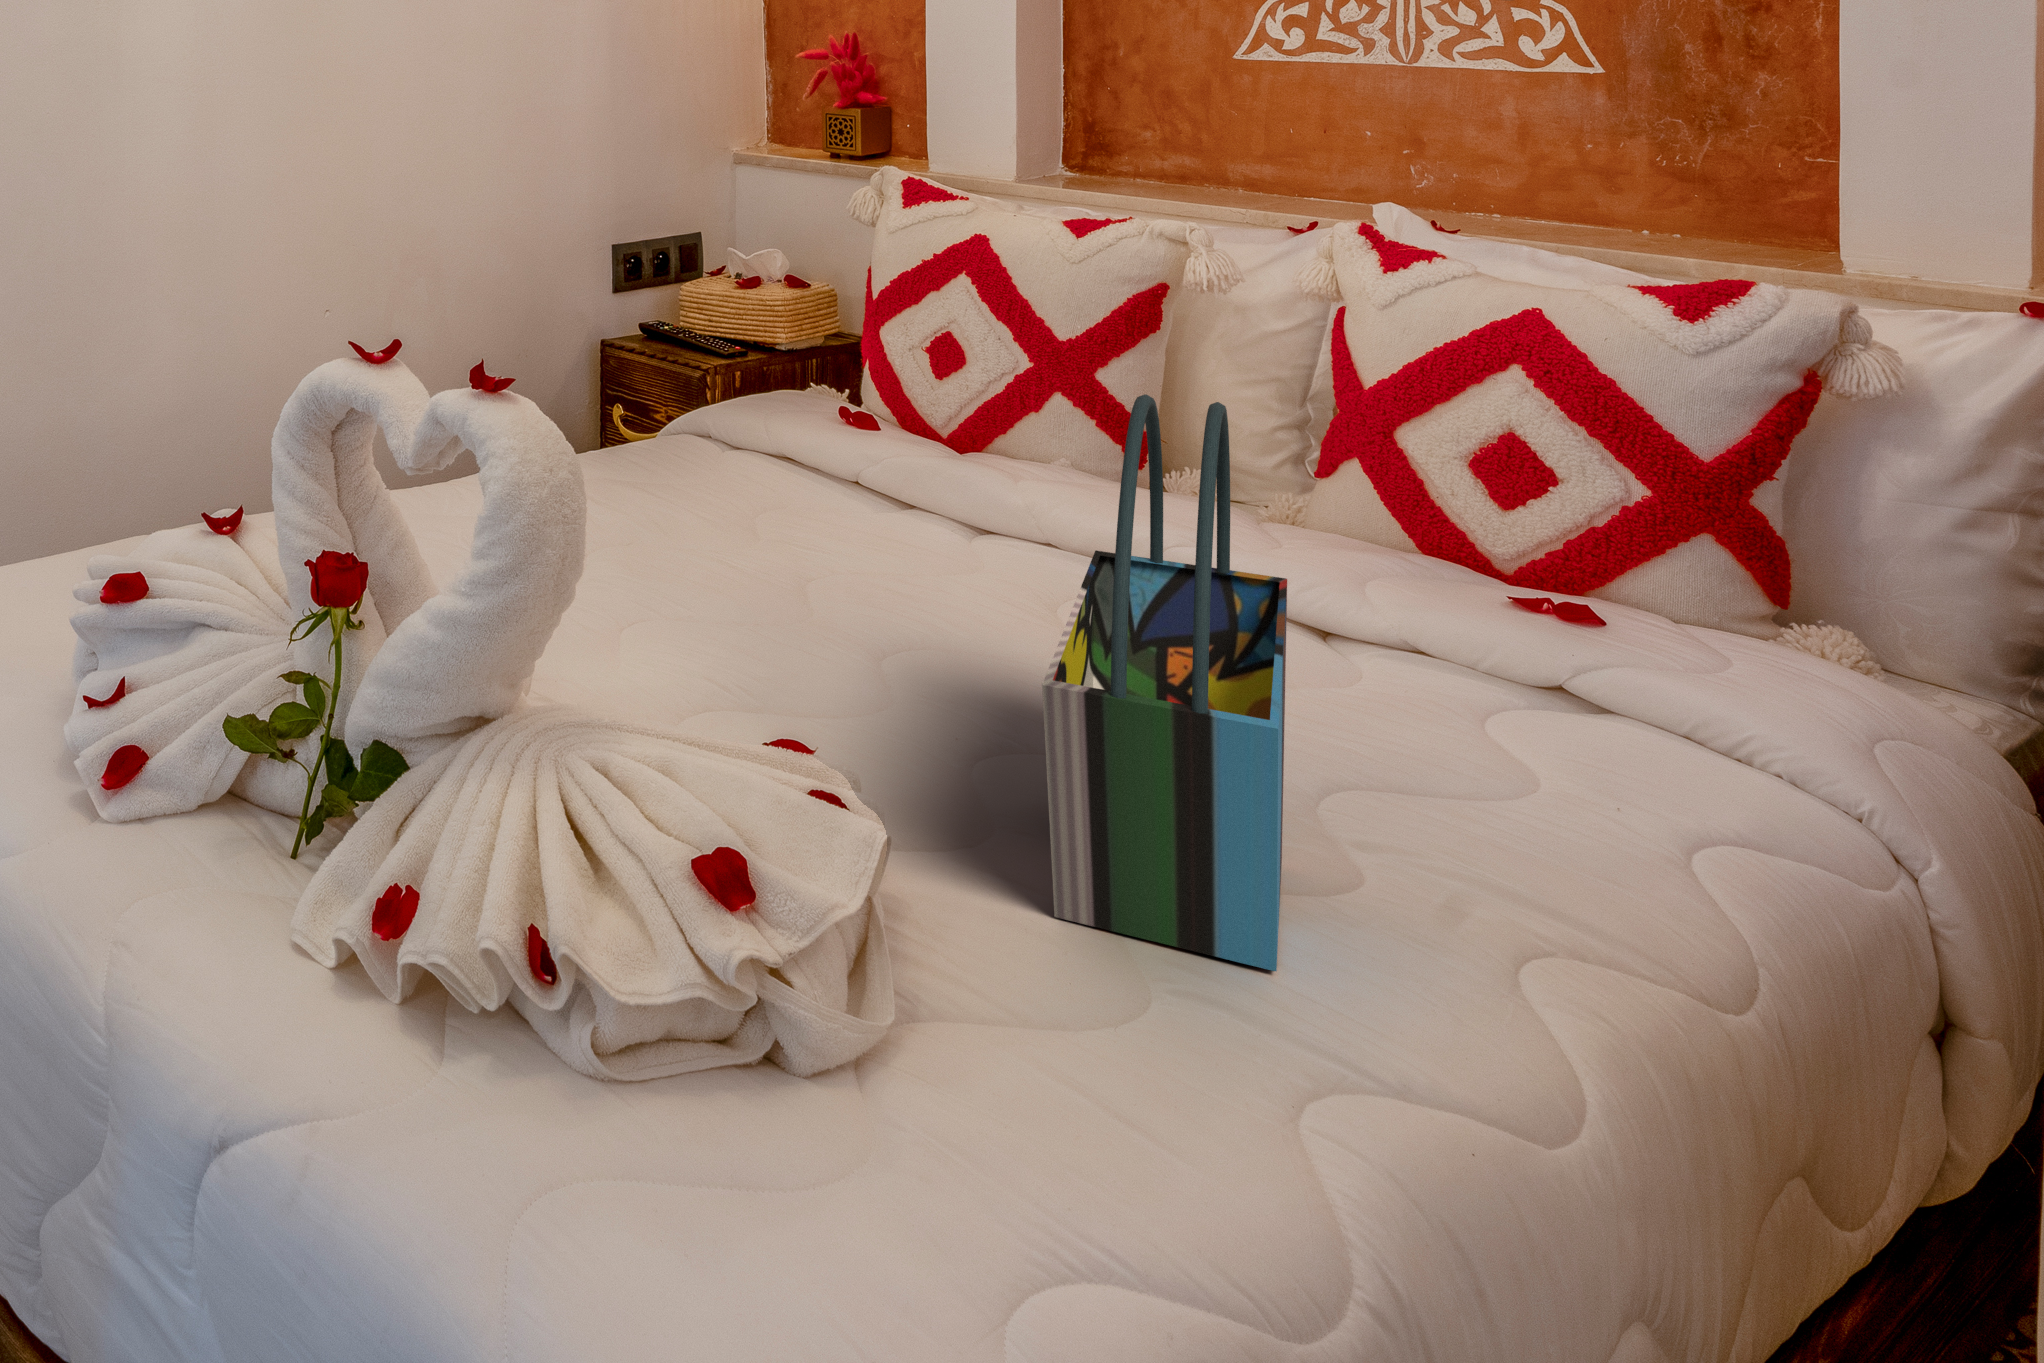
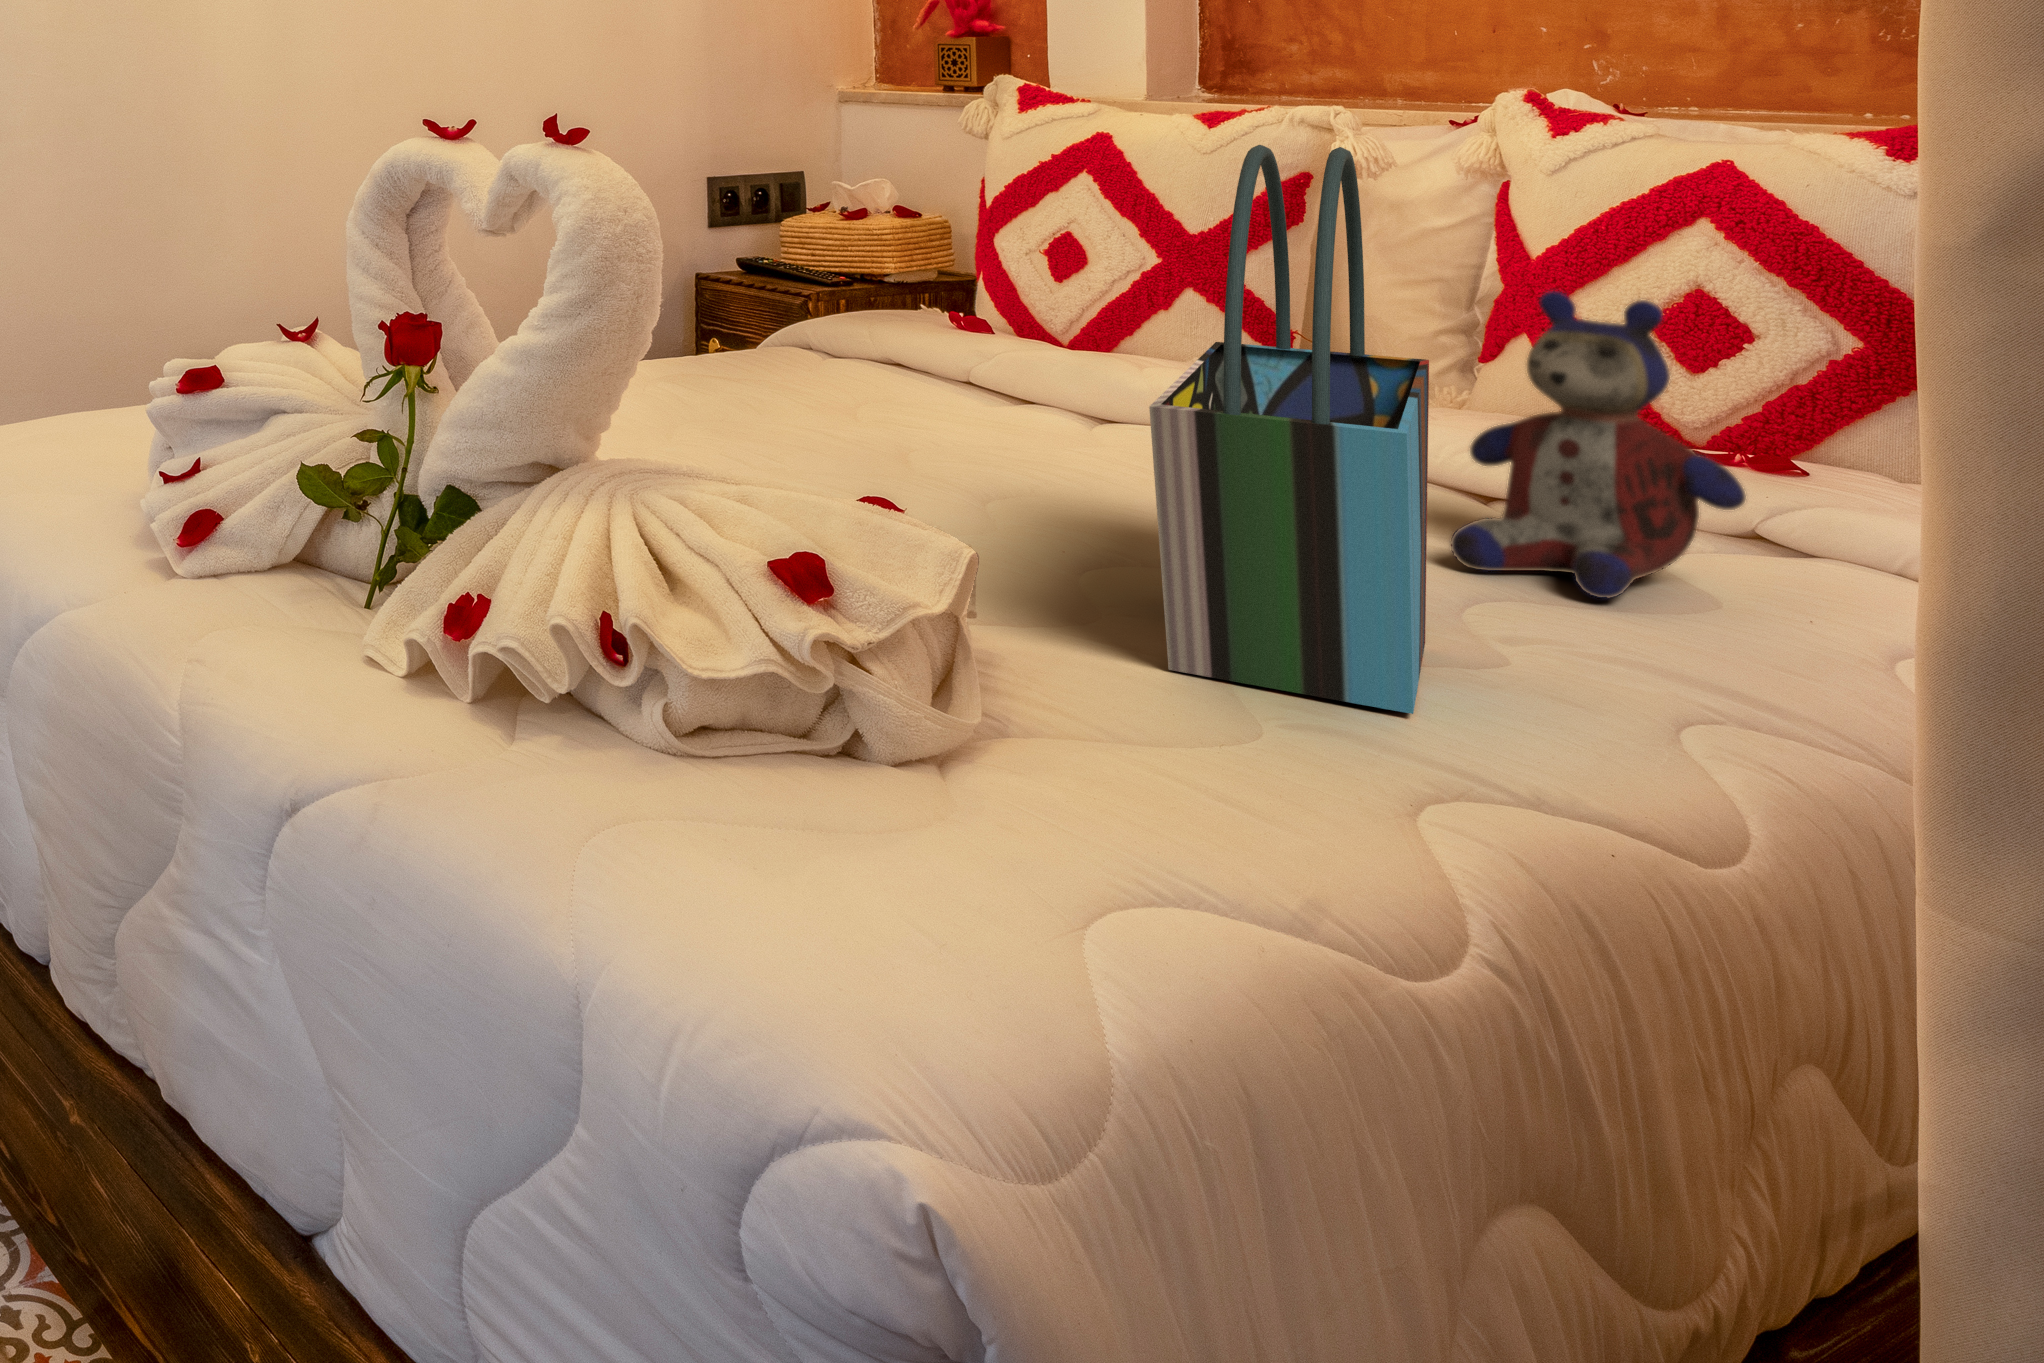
stuffed bear: none [1299,480,1557,787] -> present [1451,291,1746,598]

